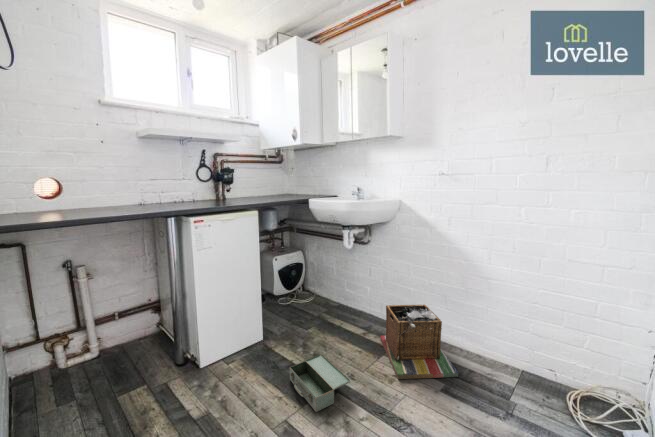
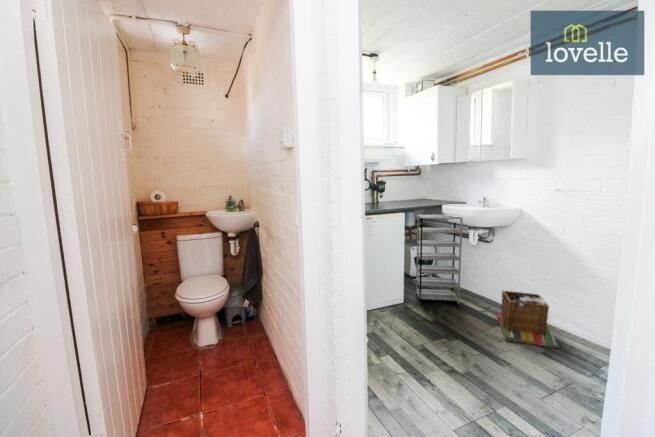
shelving unit: none [278,211,336,337] -> present [416,215,463,305]
toolbox: present [290,355,350,412] -> none [424,315,467,344]

